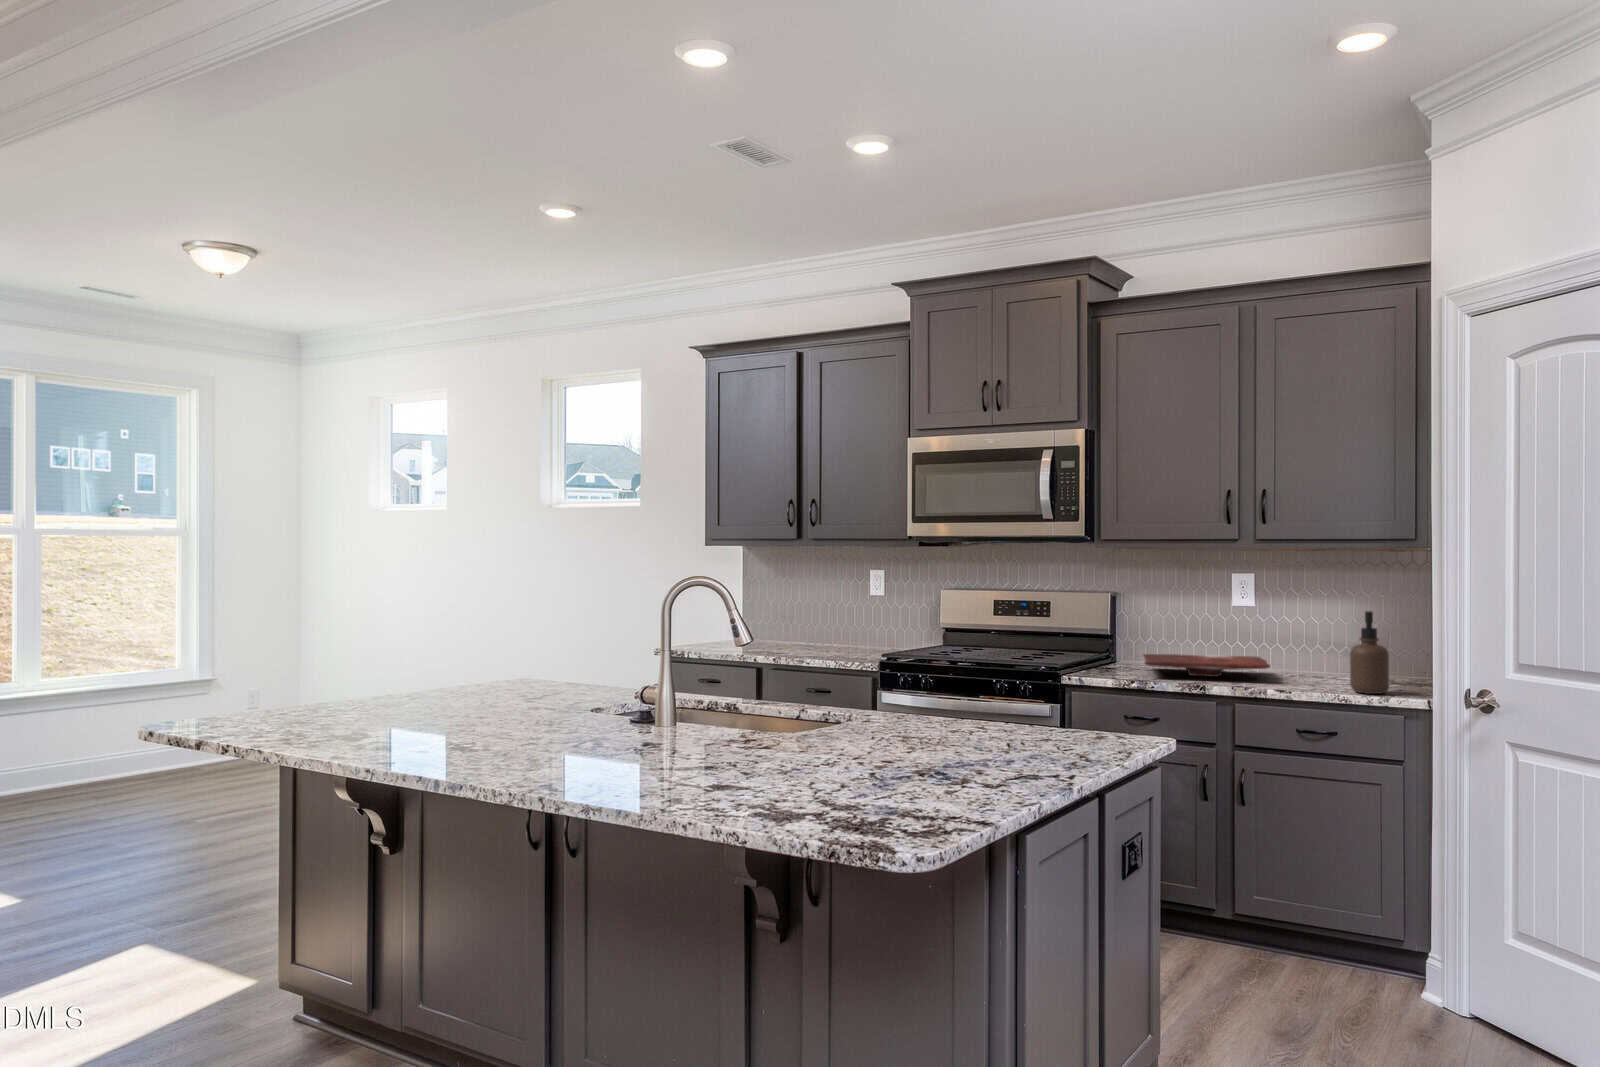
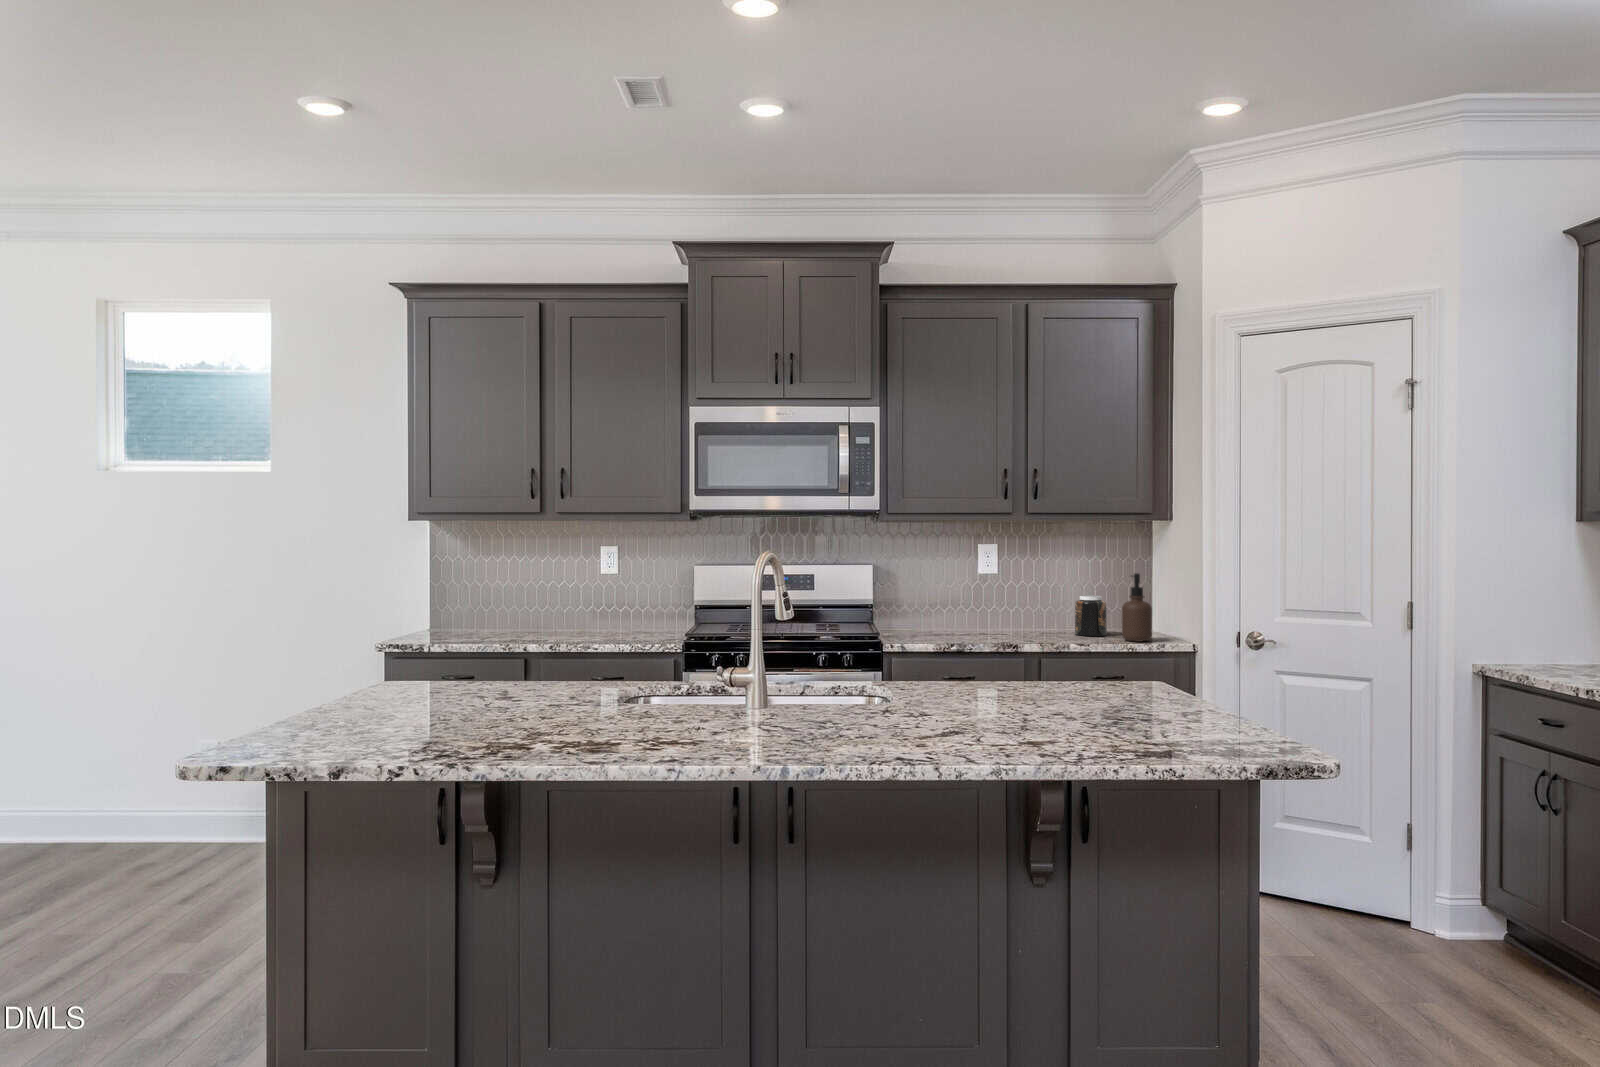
jar: none [1312,636,1352,684] -> present [1075,595,1107,636]
cutting board: present [1143,654,1270,677] -> none [930,616,1057,636]

